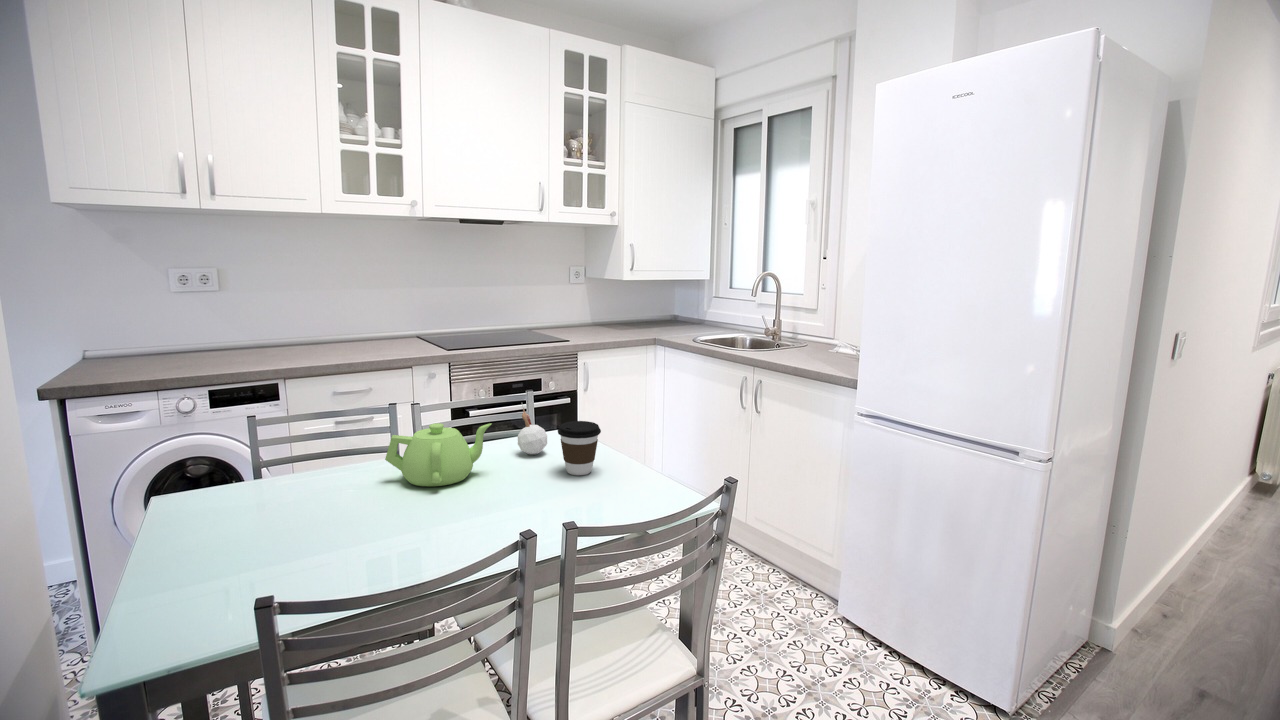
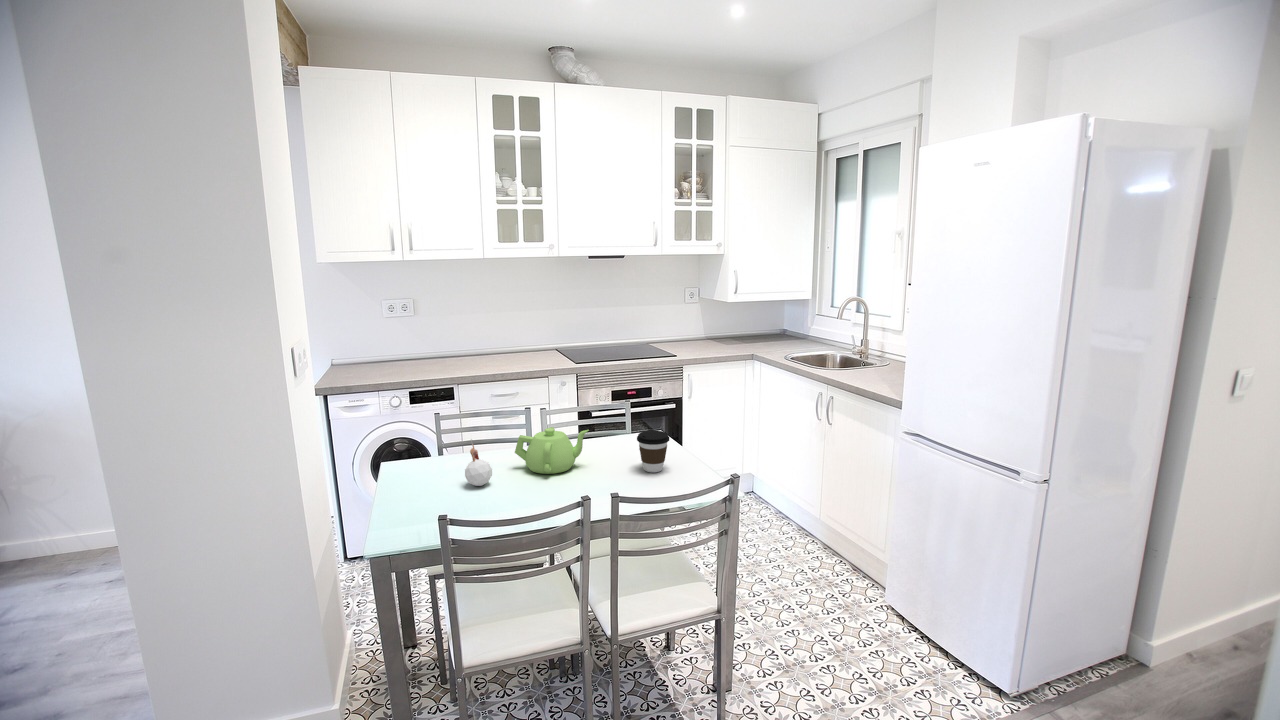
candle: present [518,404,547,454] -> present [465,439,492,486]

